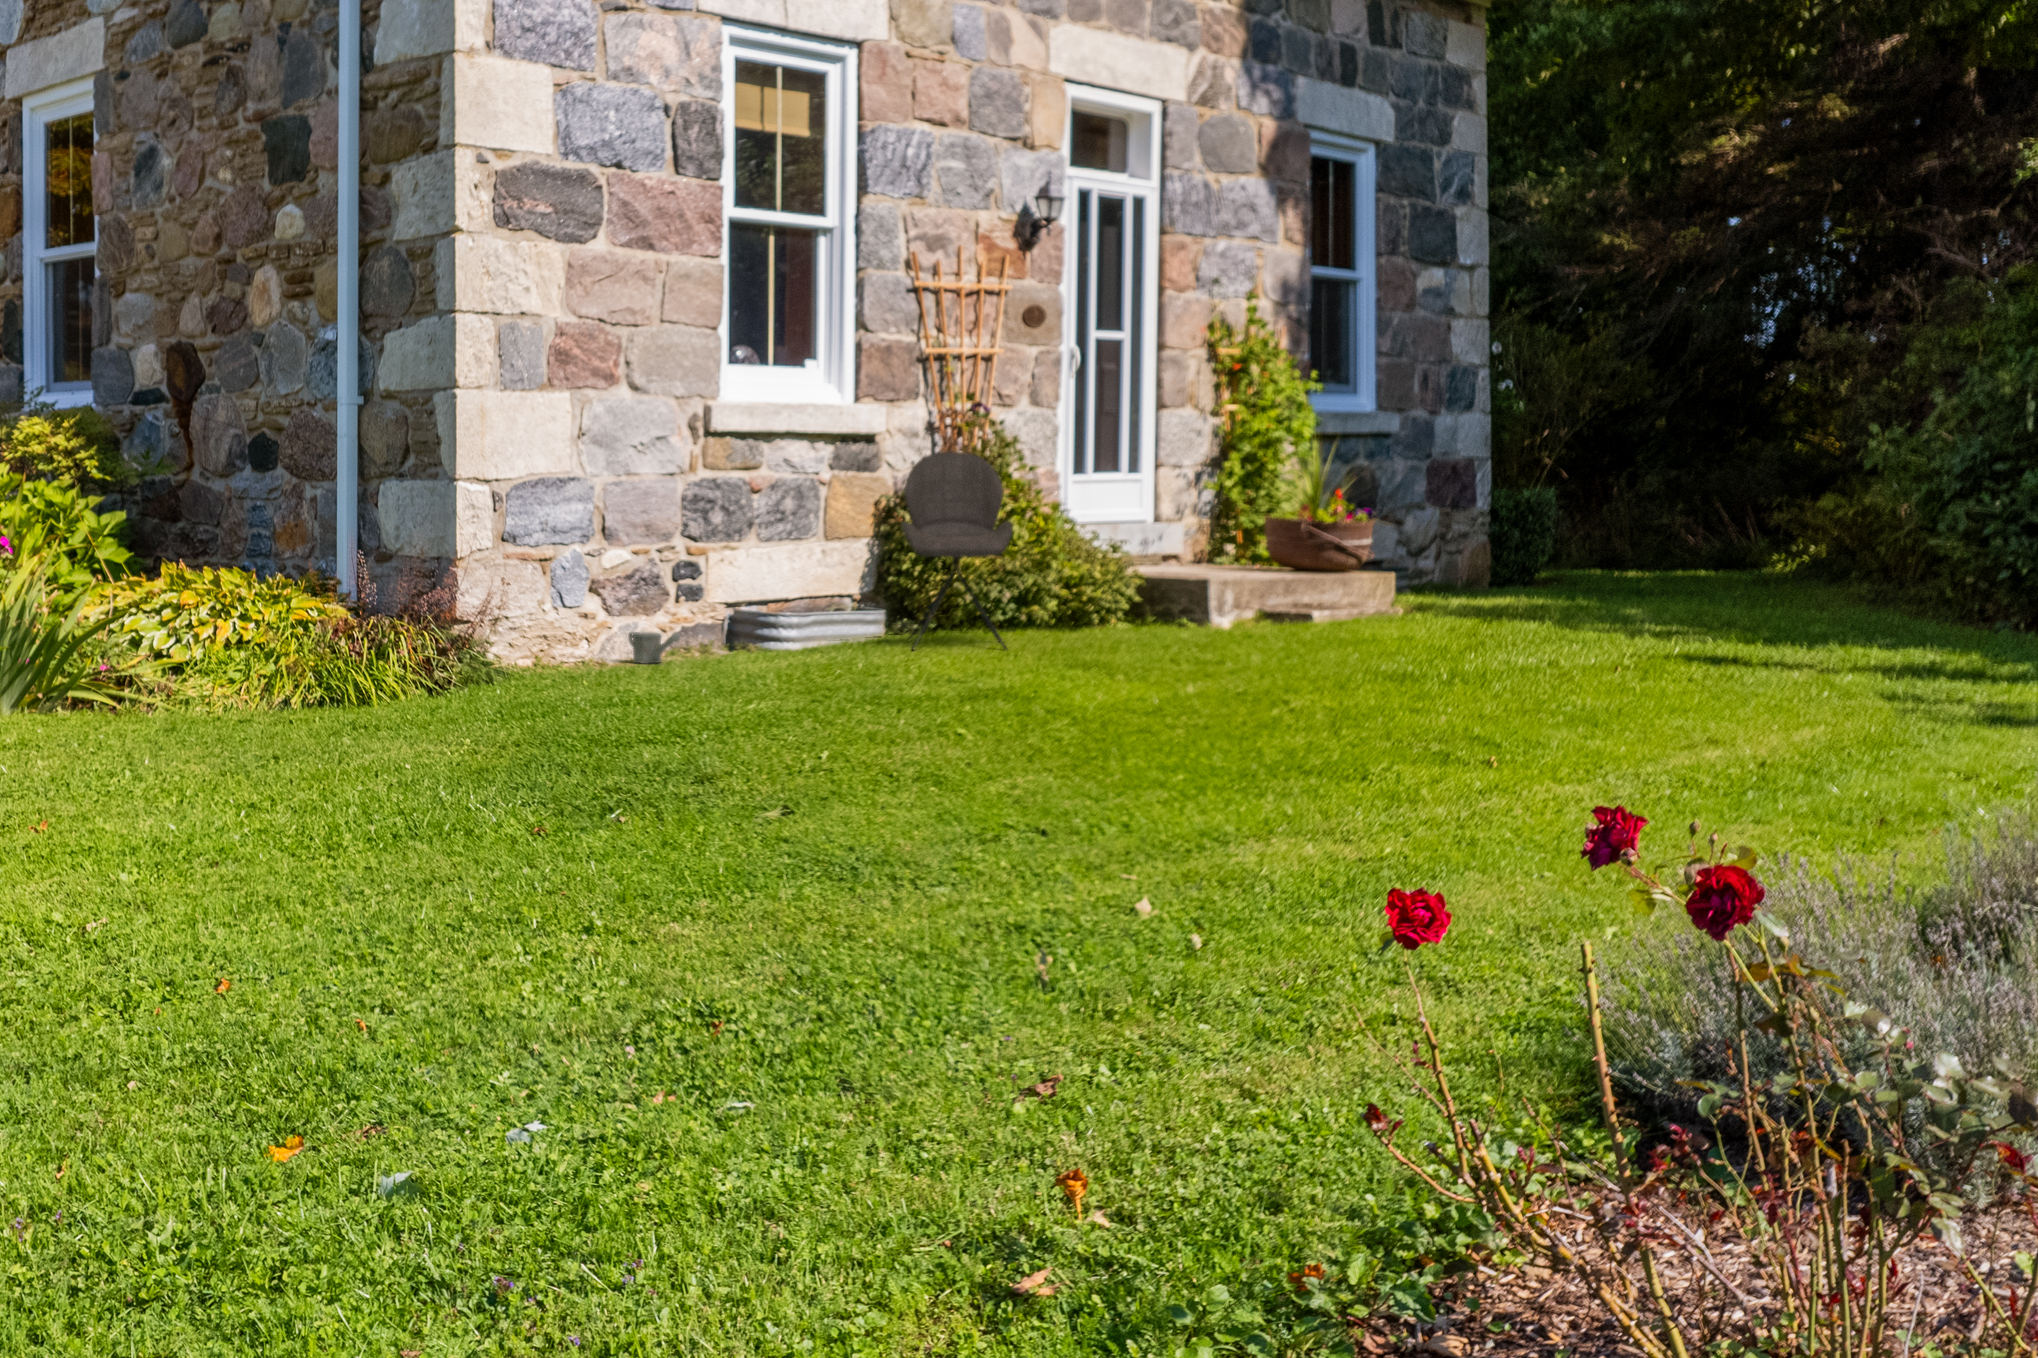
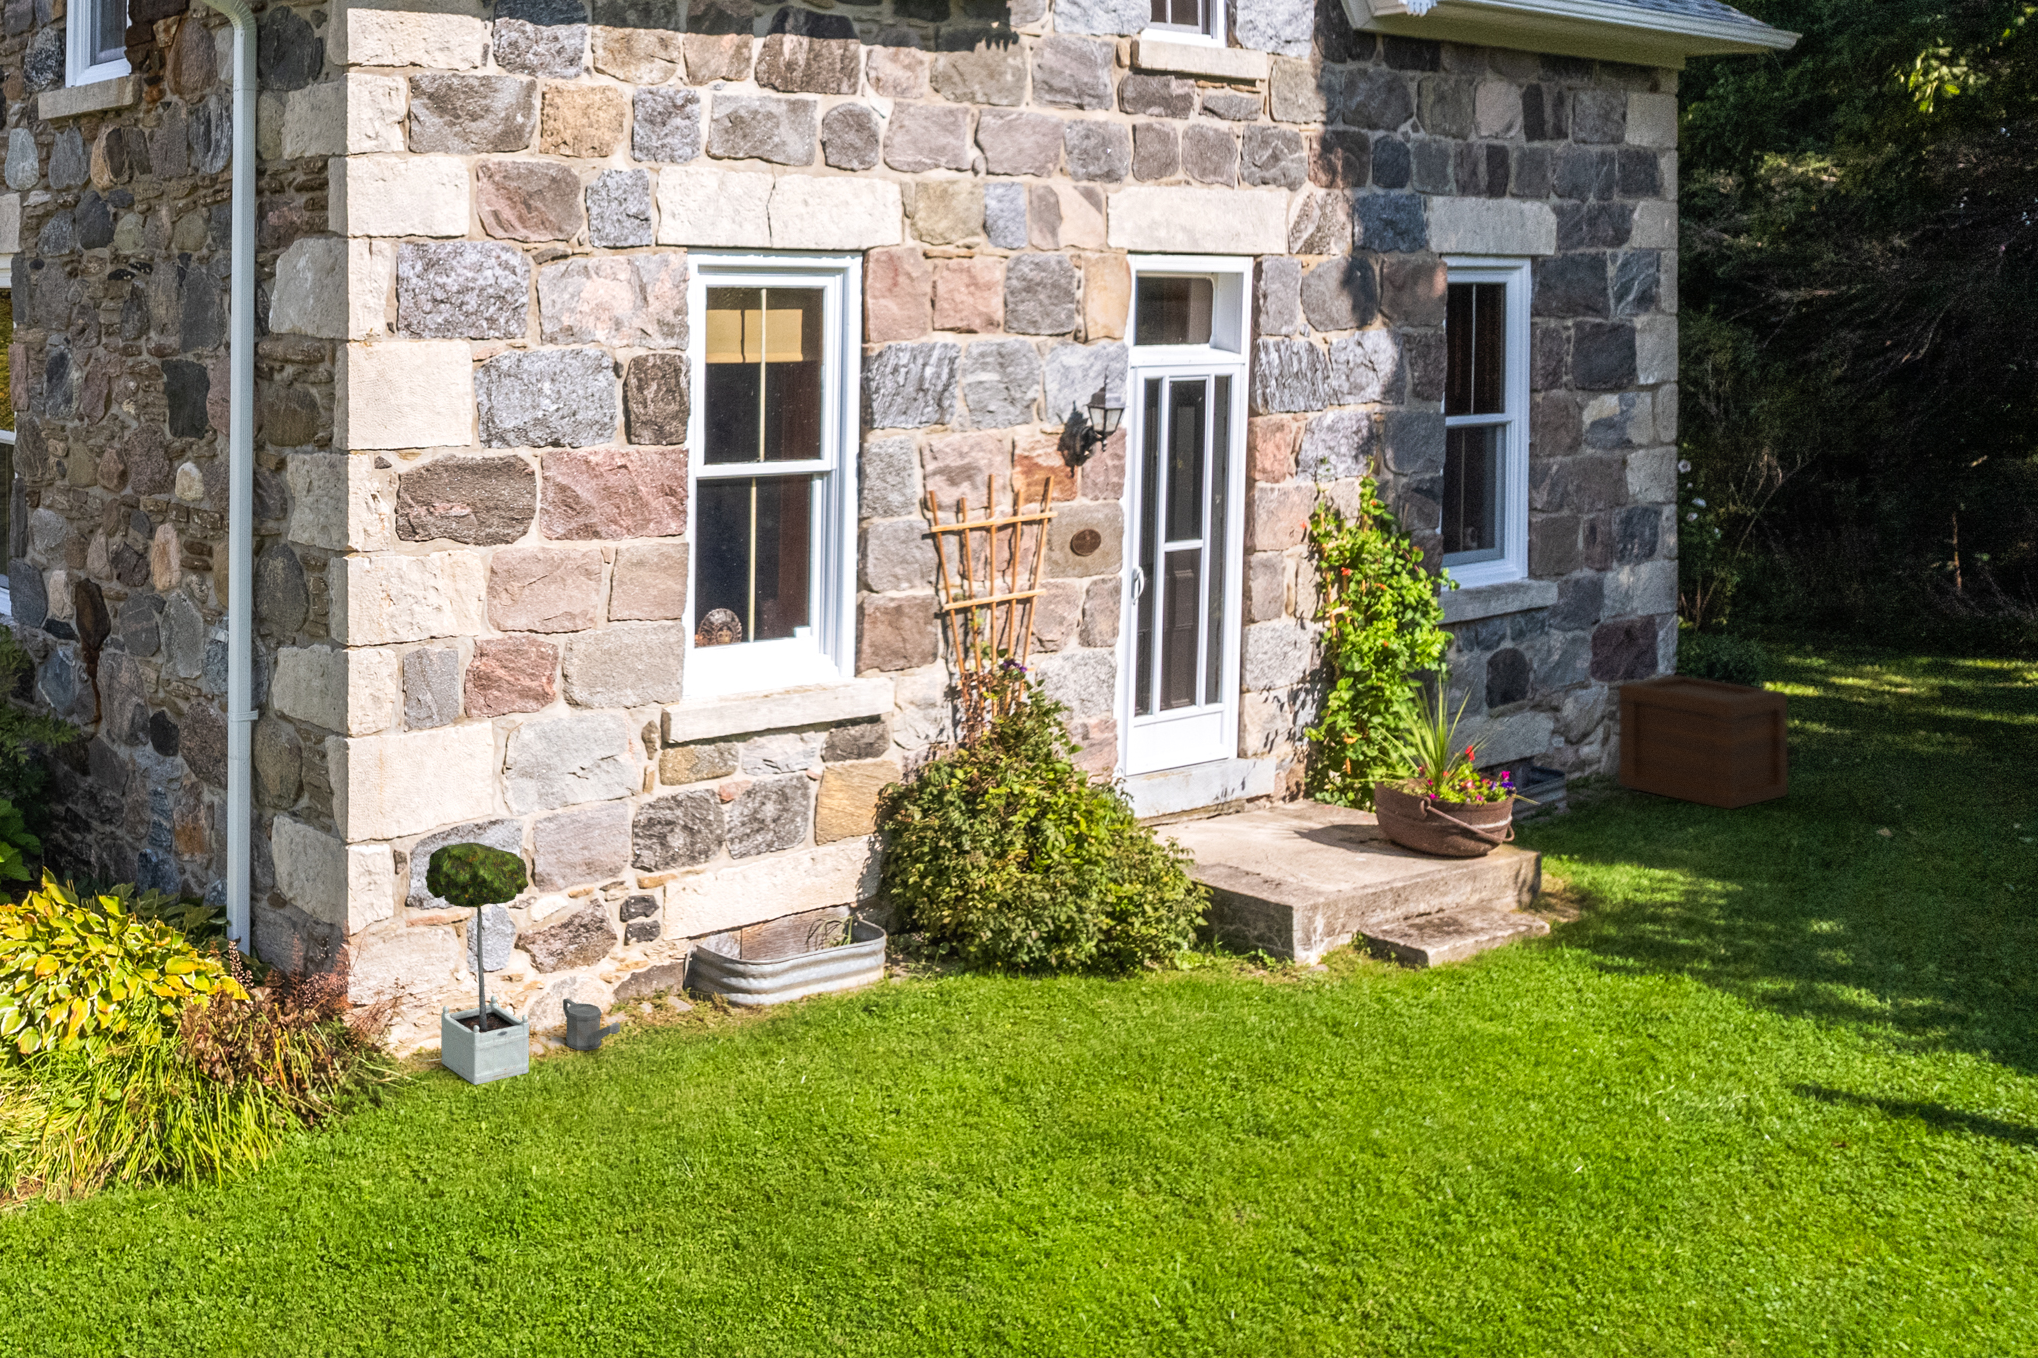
chair: present [901,451,1013,650] -> none [905,757,1046,1043]
potted tree: none [519,476,608,674] -> present [425,842,529,1085]
wooden crate: none [1439,494,1563,584] -> present [1619,675,1788,809]

